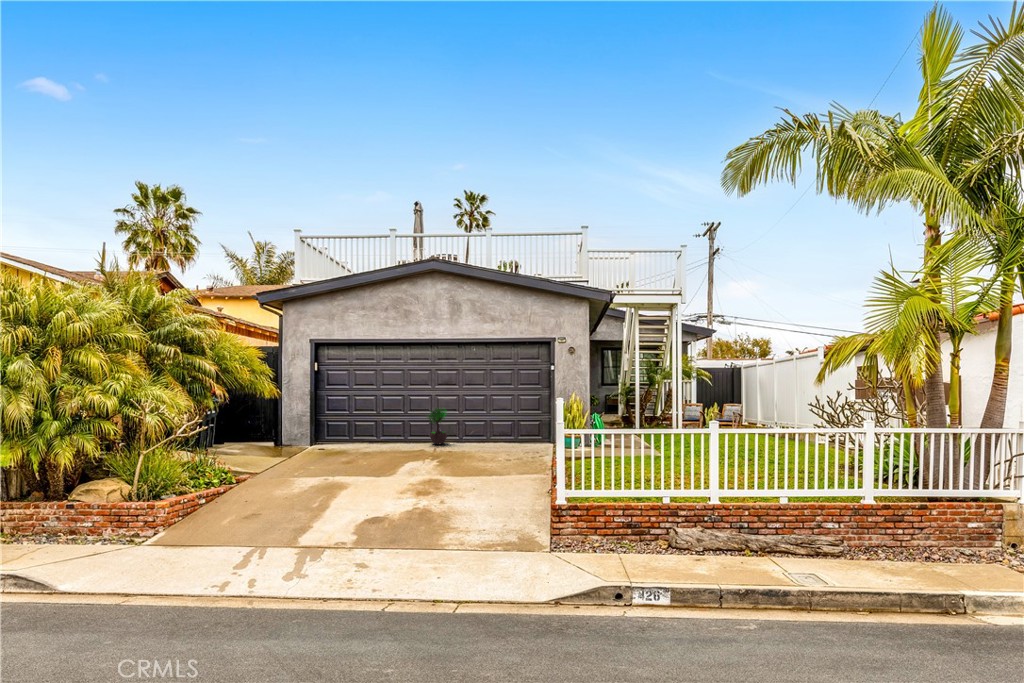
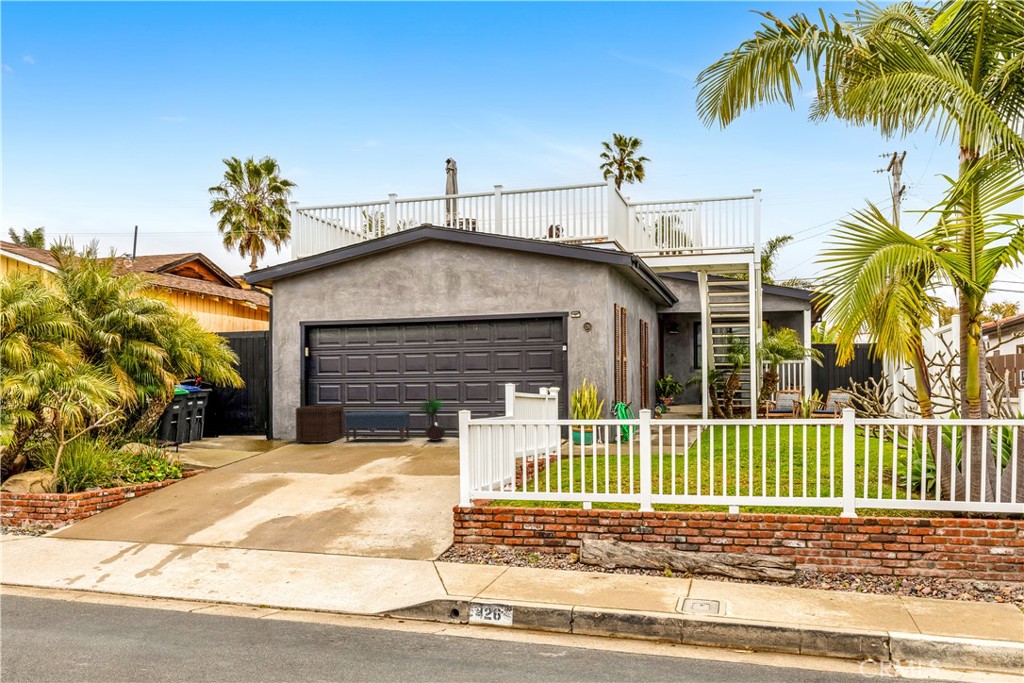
wooden crate: none [312,414,352,447] -> present [296,405,344,443]
bench: none [358,419,414,446] -> present [345,411,410,441]

